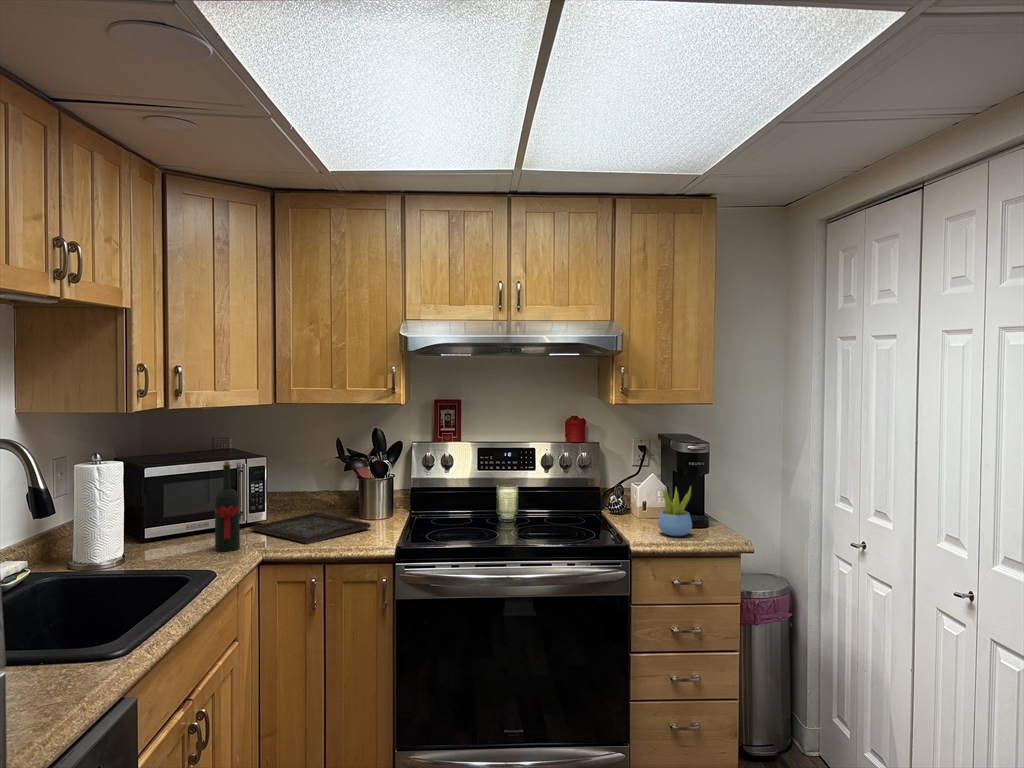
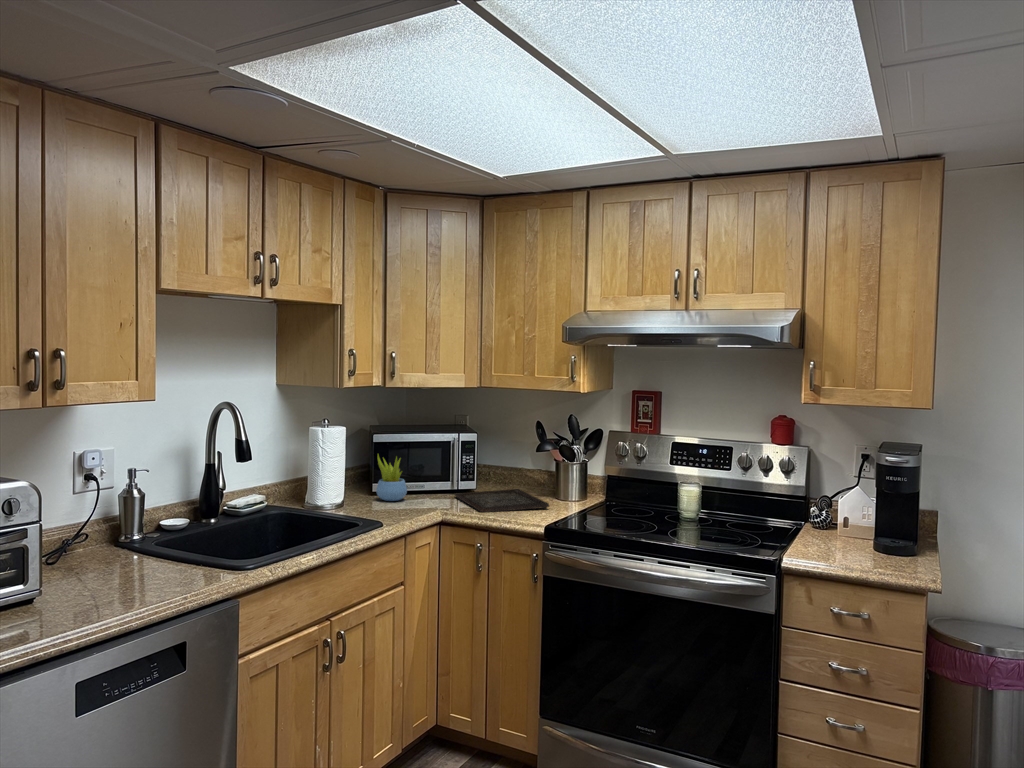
wine bottle: present [215,461,240,551] -> none [410,433,430,508]
succulent plant: present [658,486,692,536] -> present [376,454,407,501]

